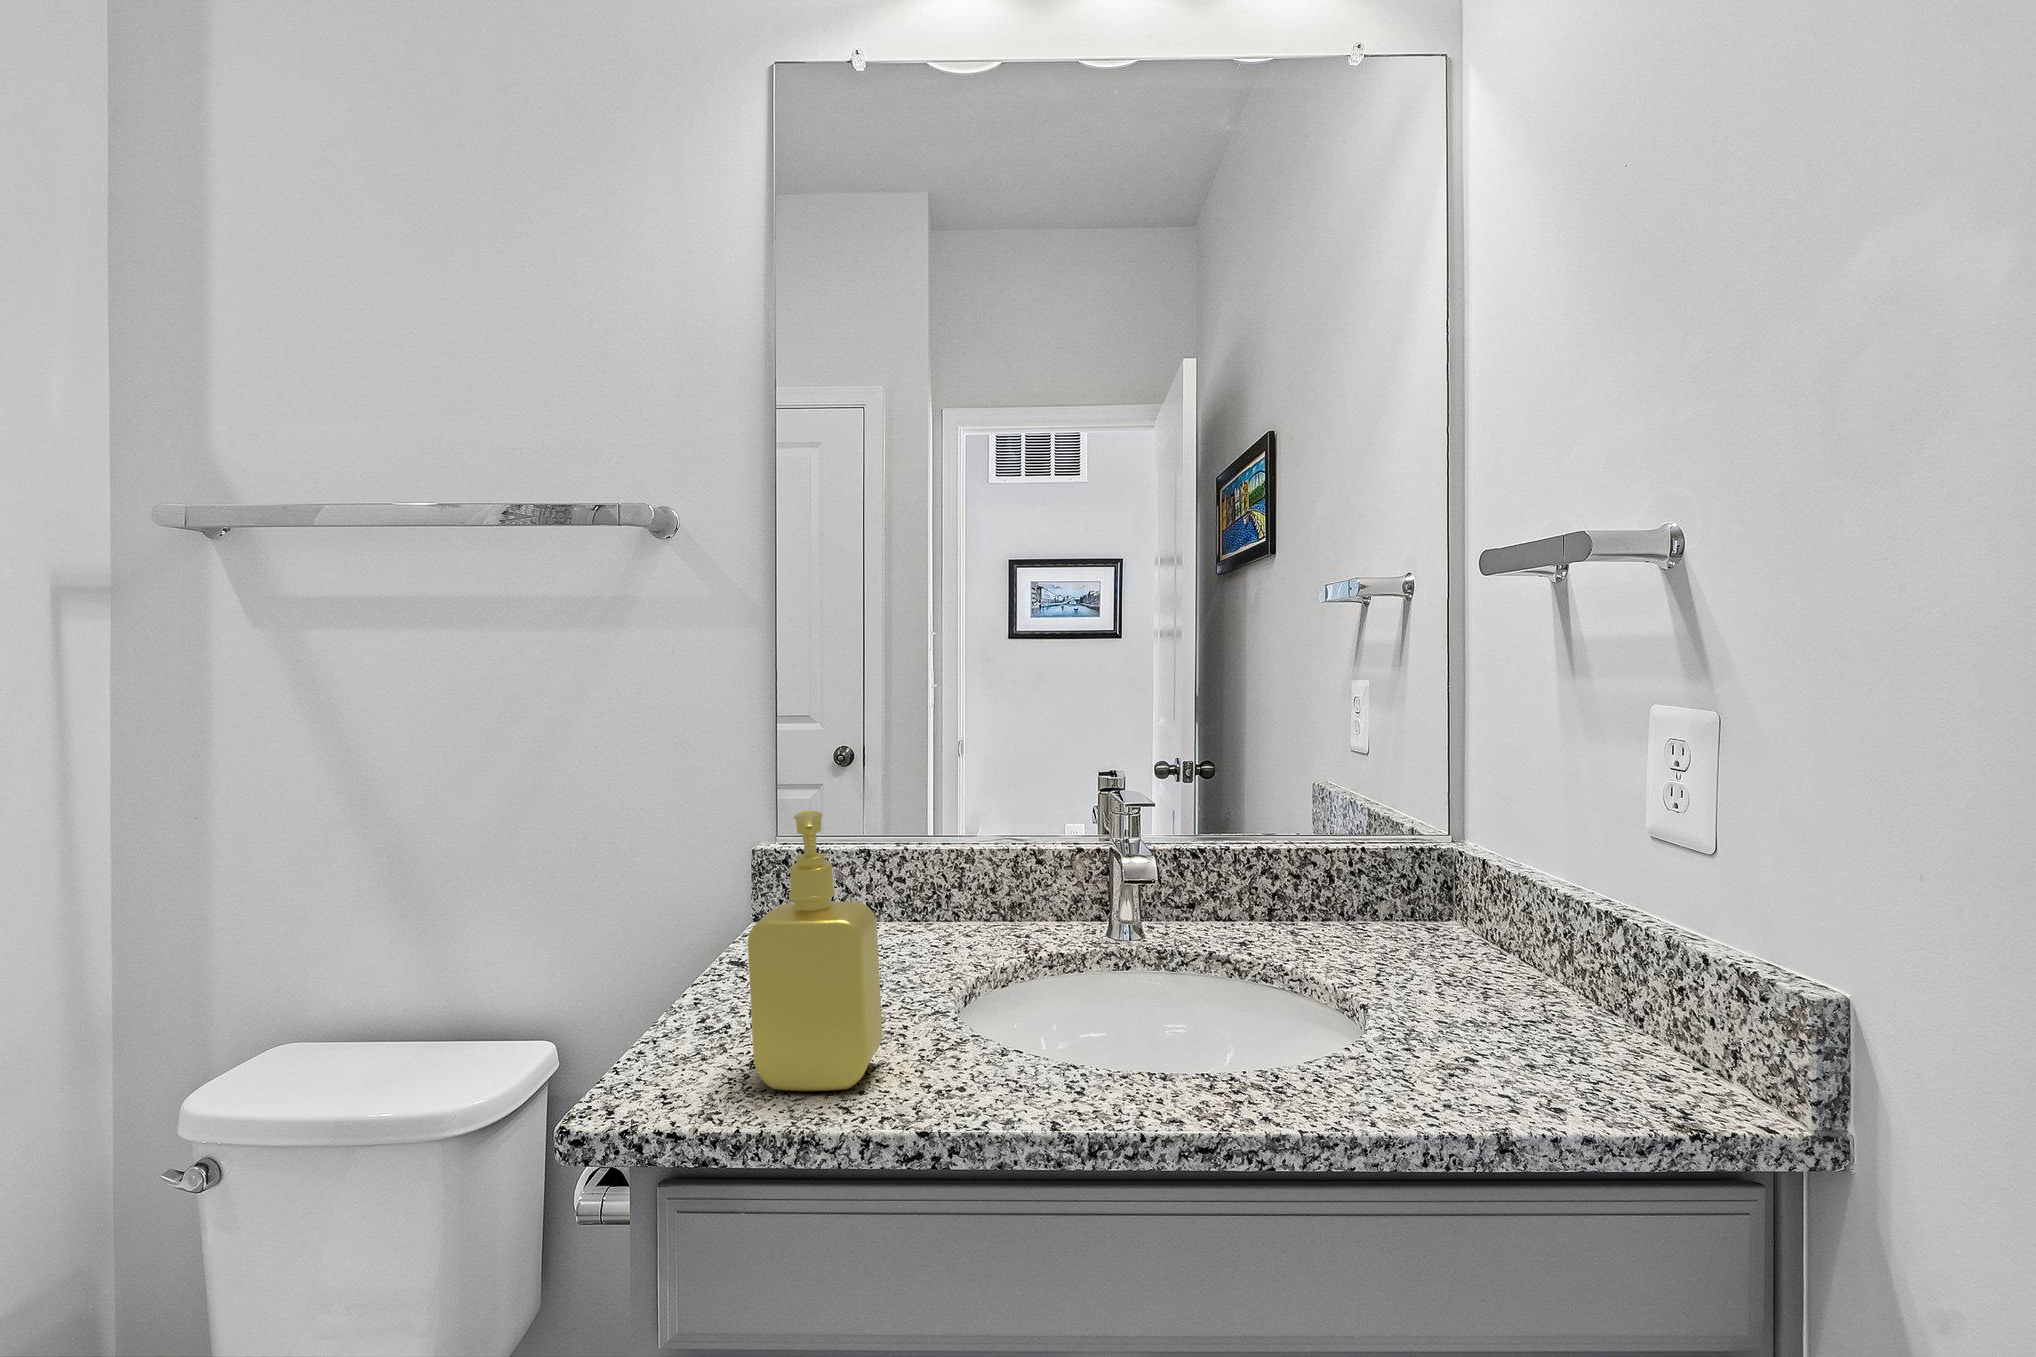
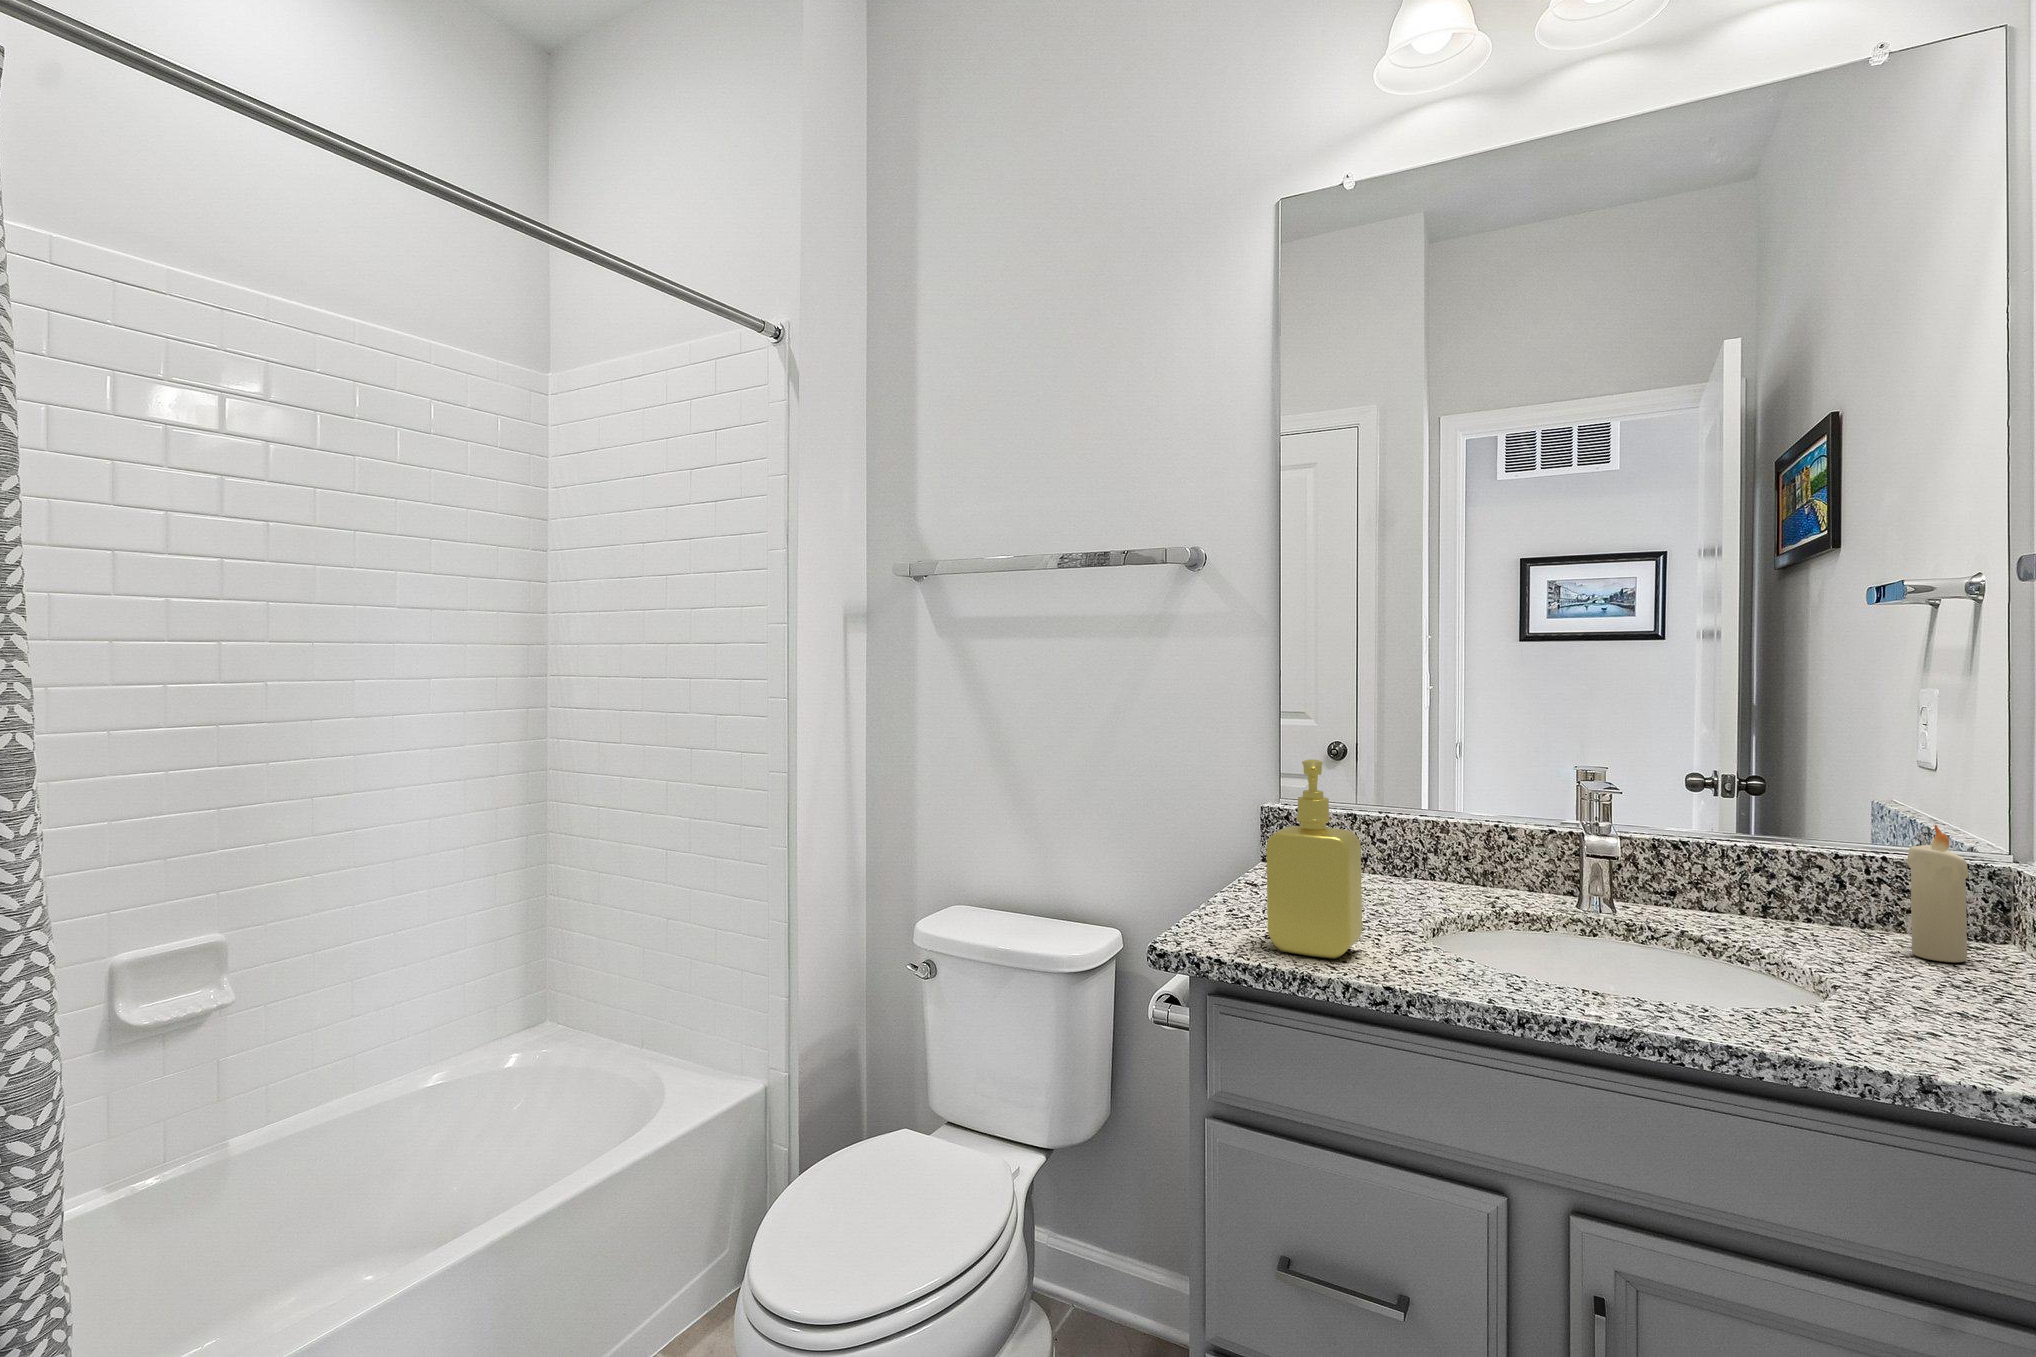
candle: none [1393,816,1443,951] -> present [1907,825,1968,962]

